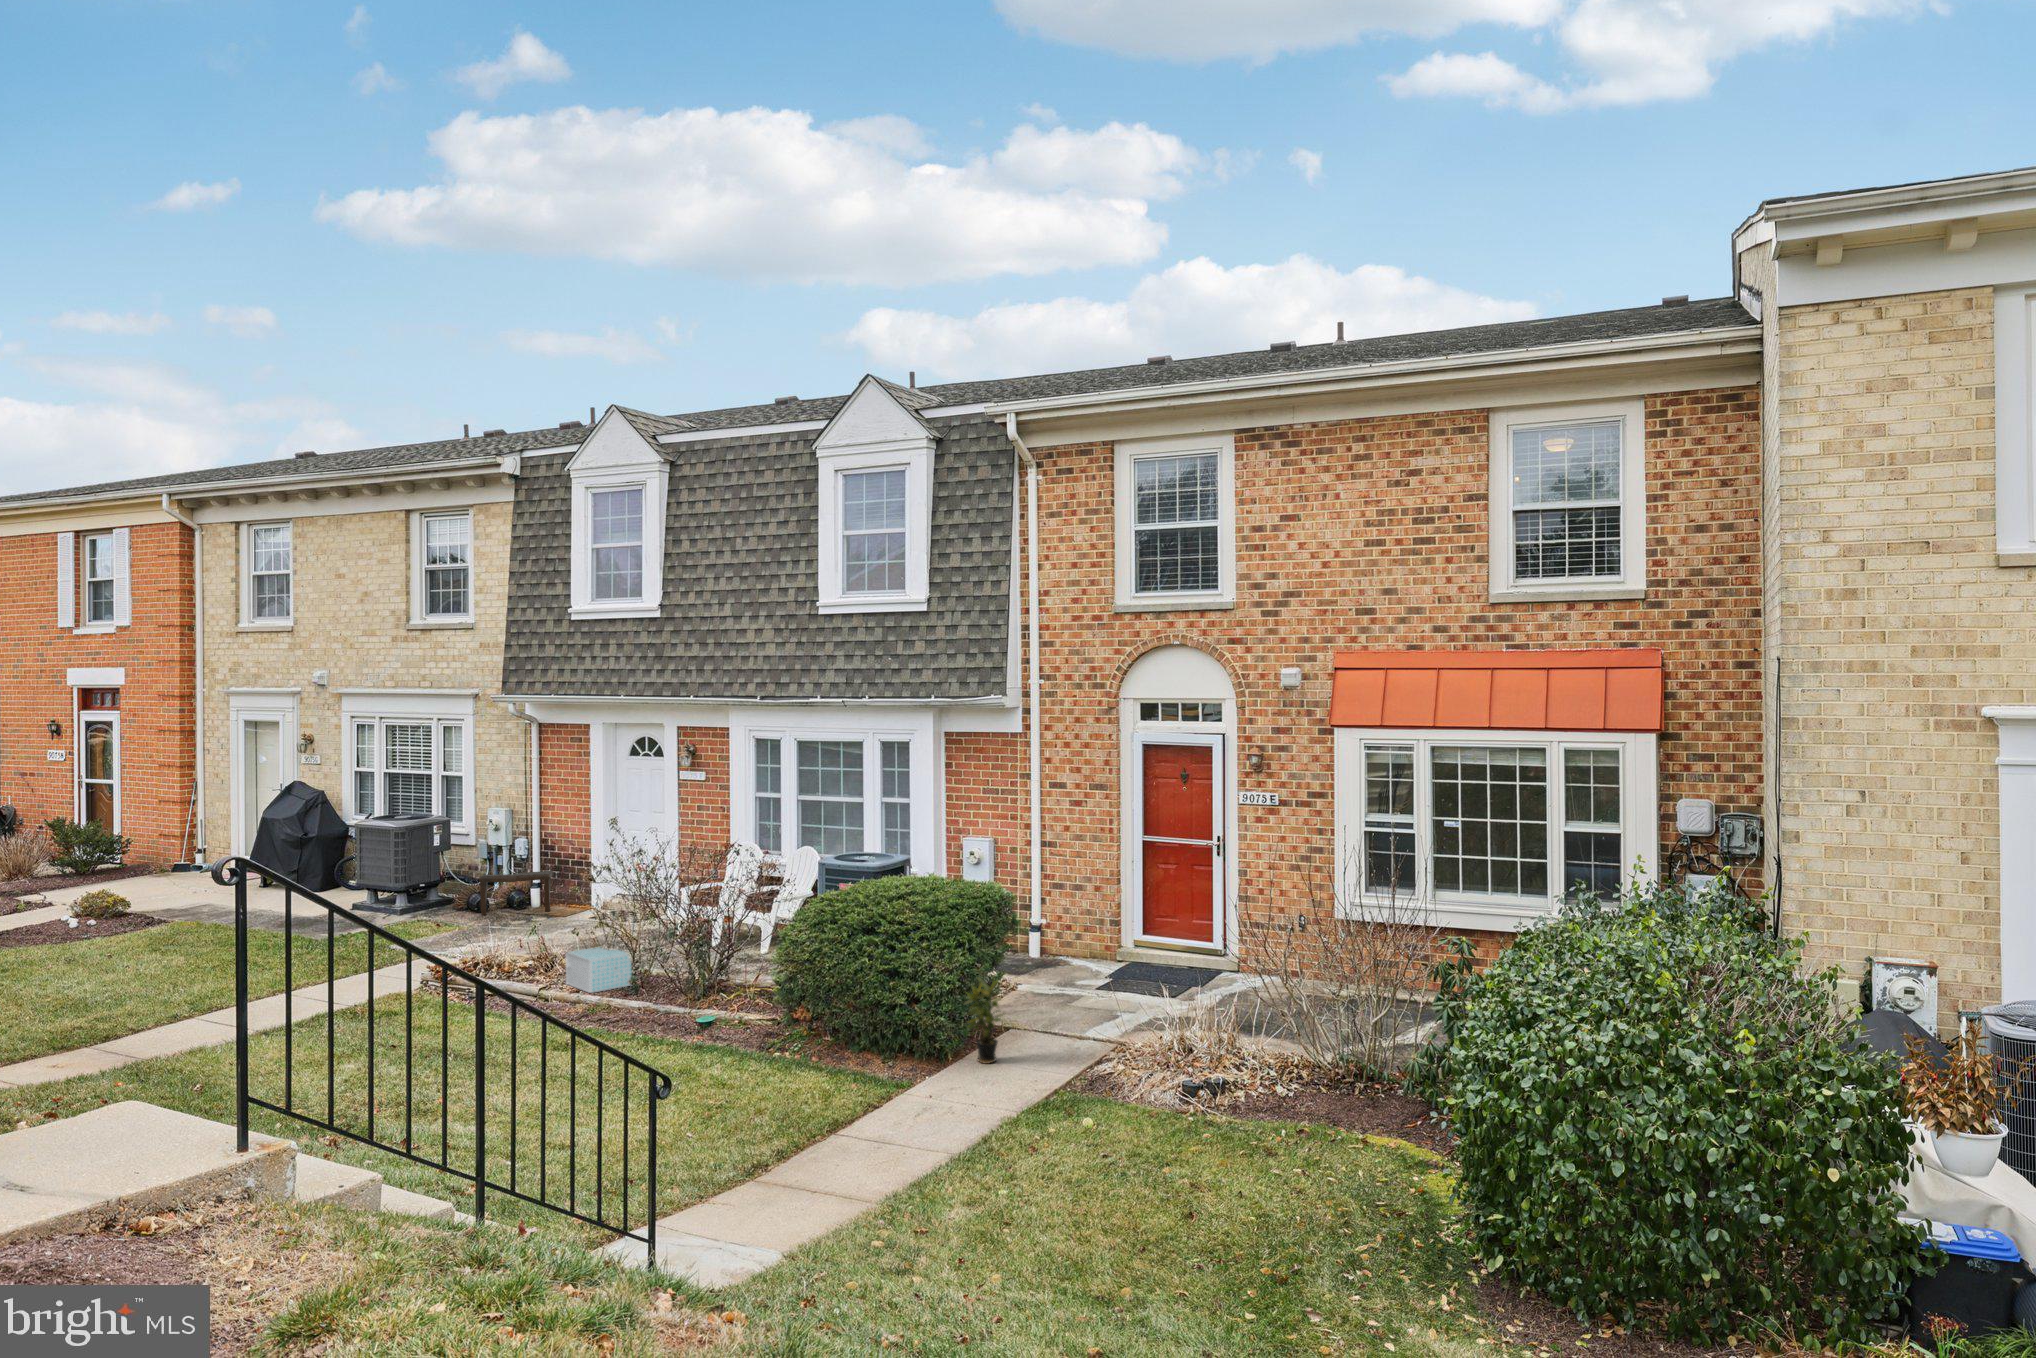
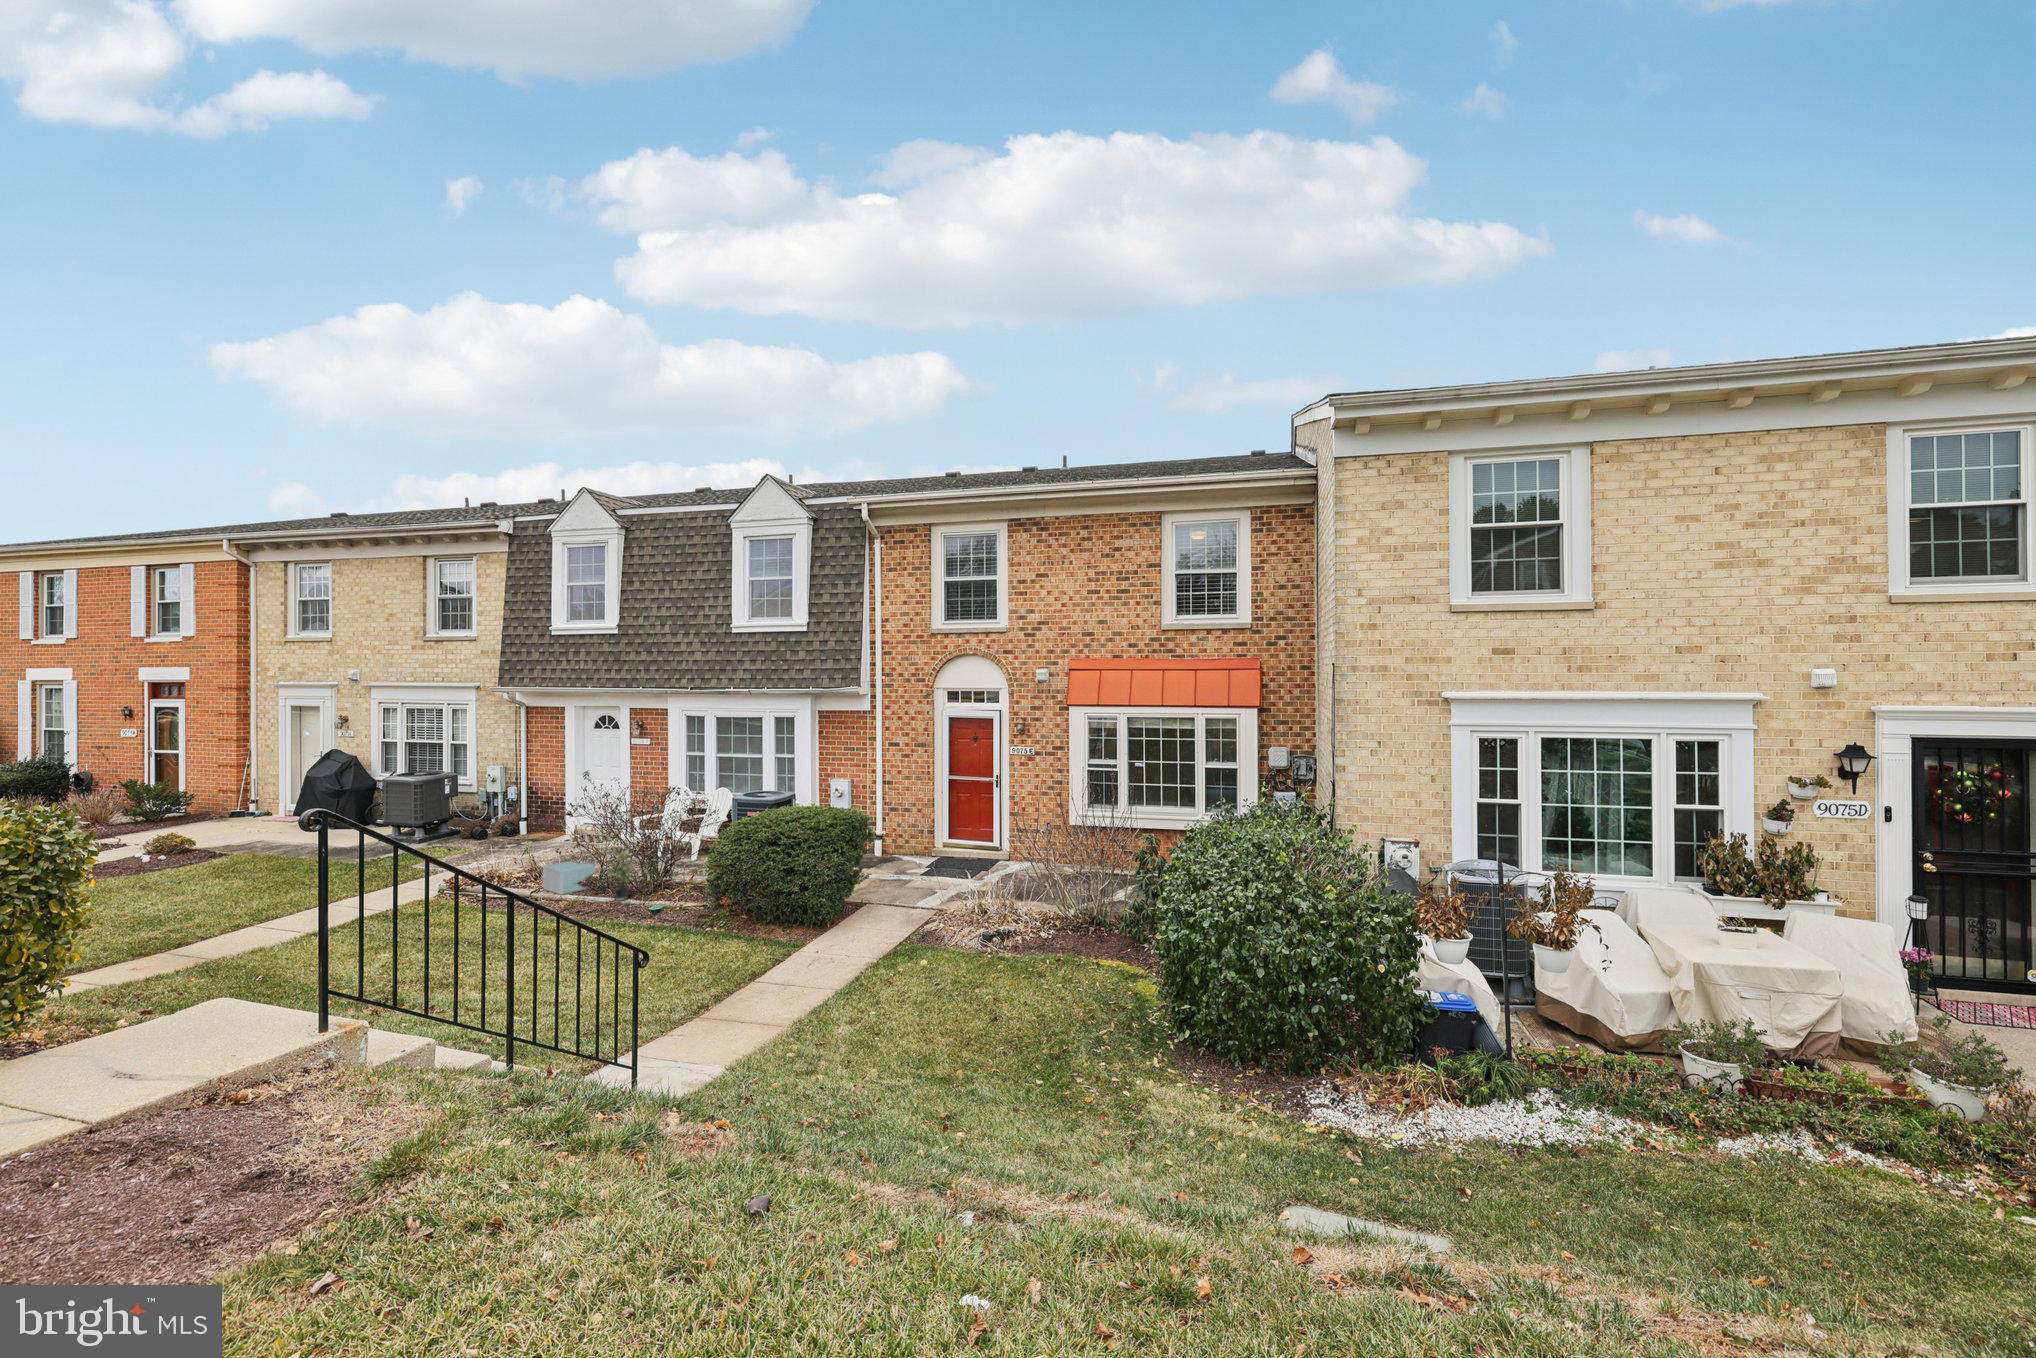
bench: present [479,871,553,915] -> none [482,809,541,842]
potted plant: present [964,977,1001,1064] -> present [608,850,634,901]

